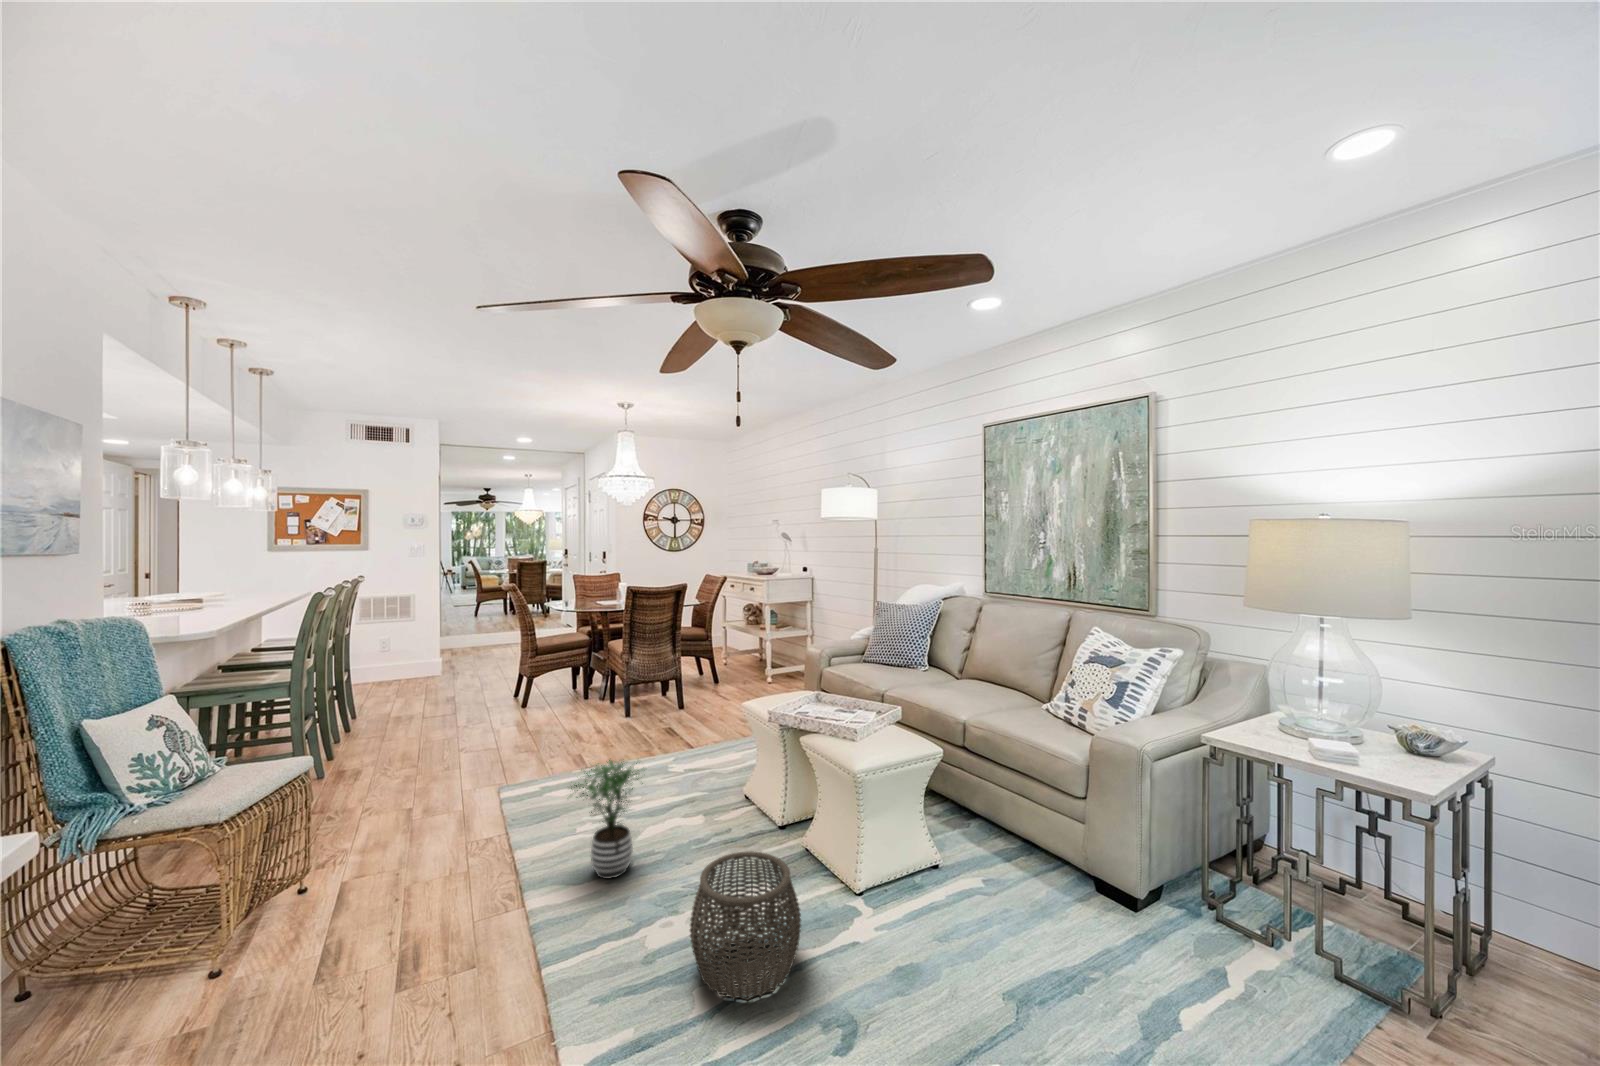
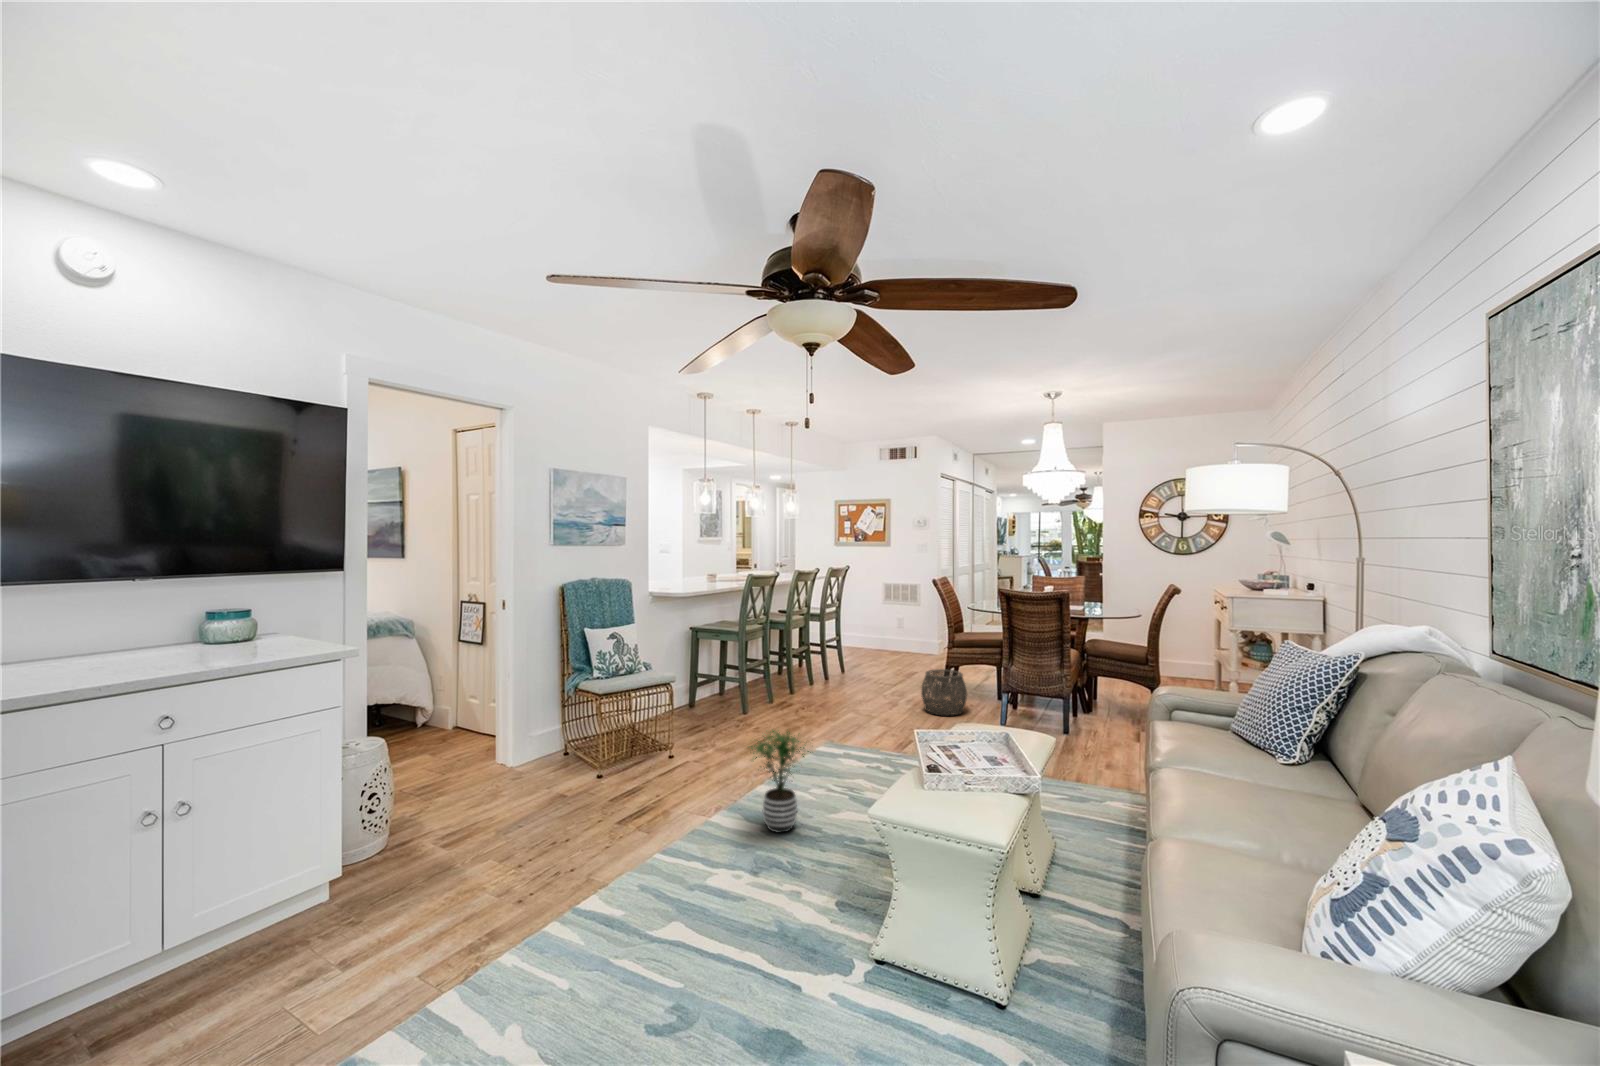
woven basket: present [690,852,801,1000] -> present [921,669,967,716]

